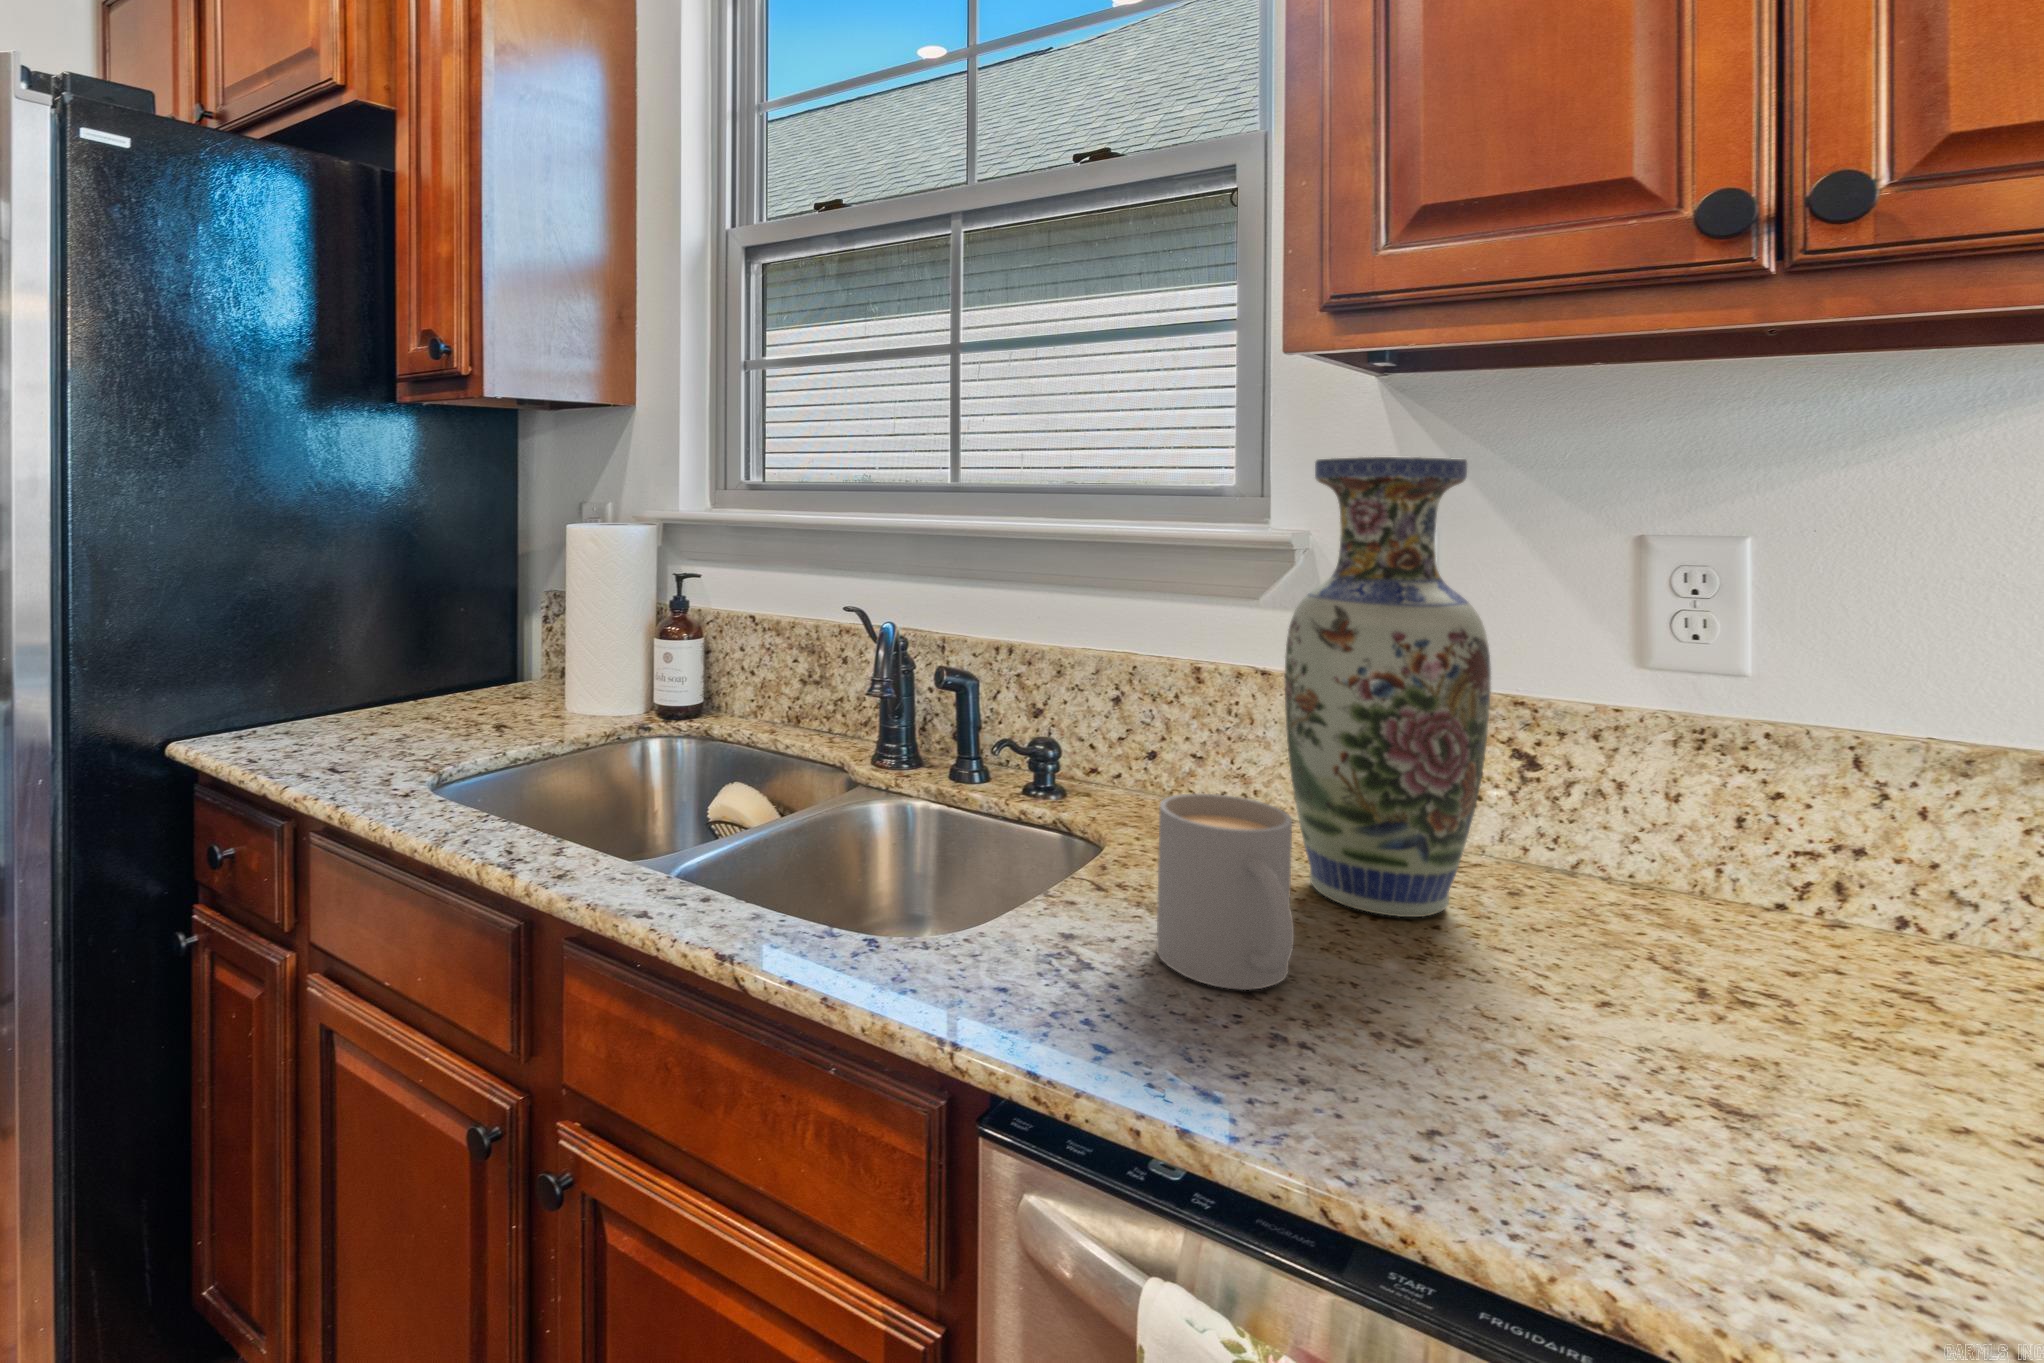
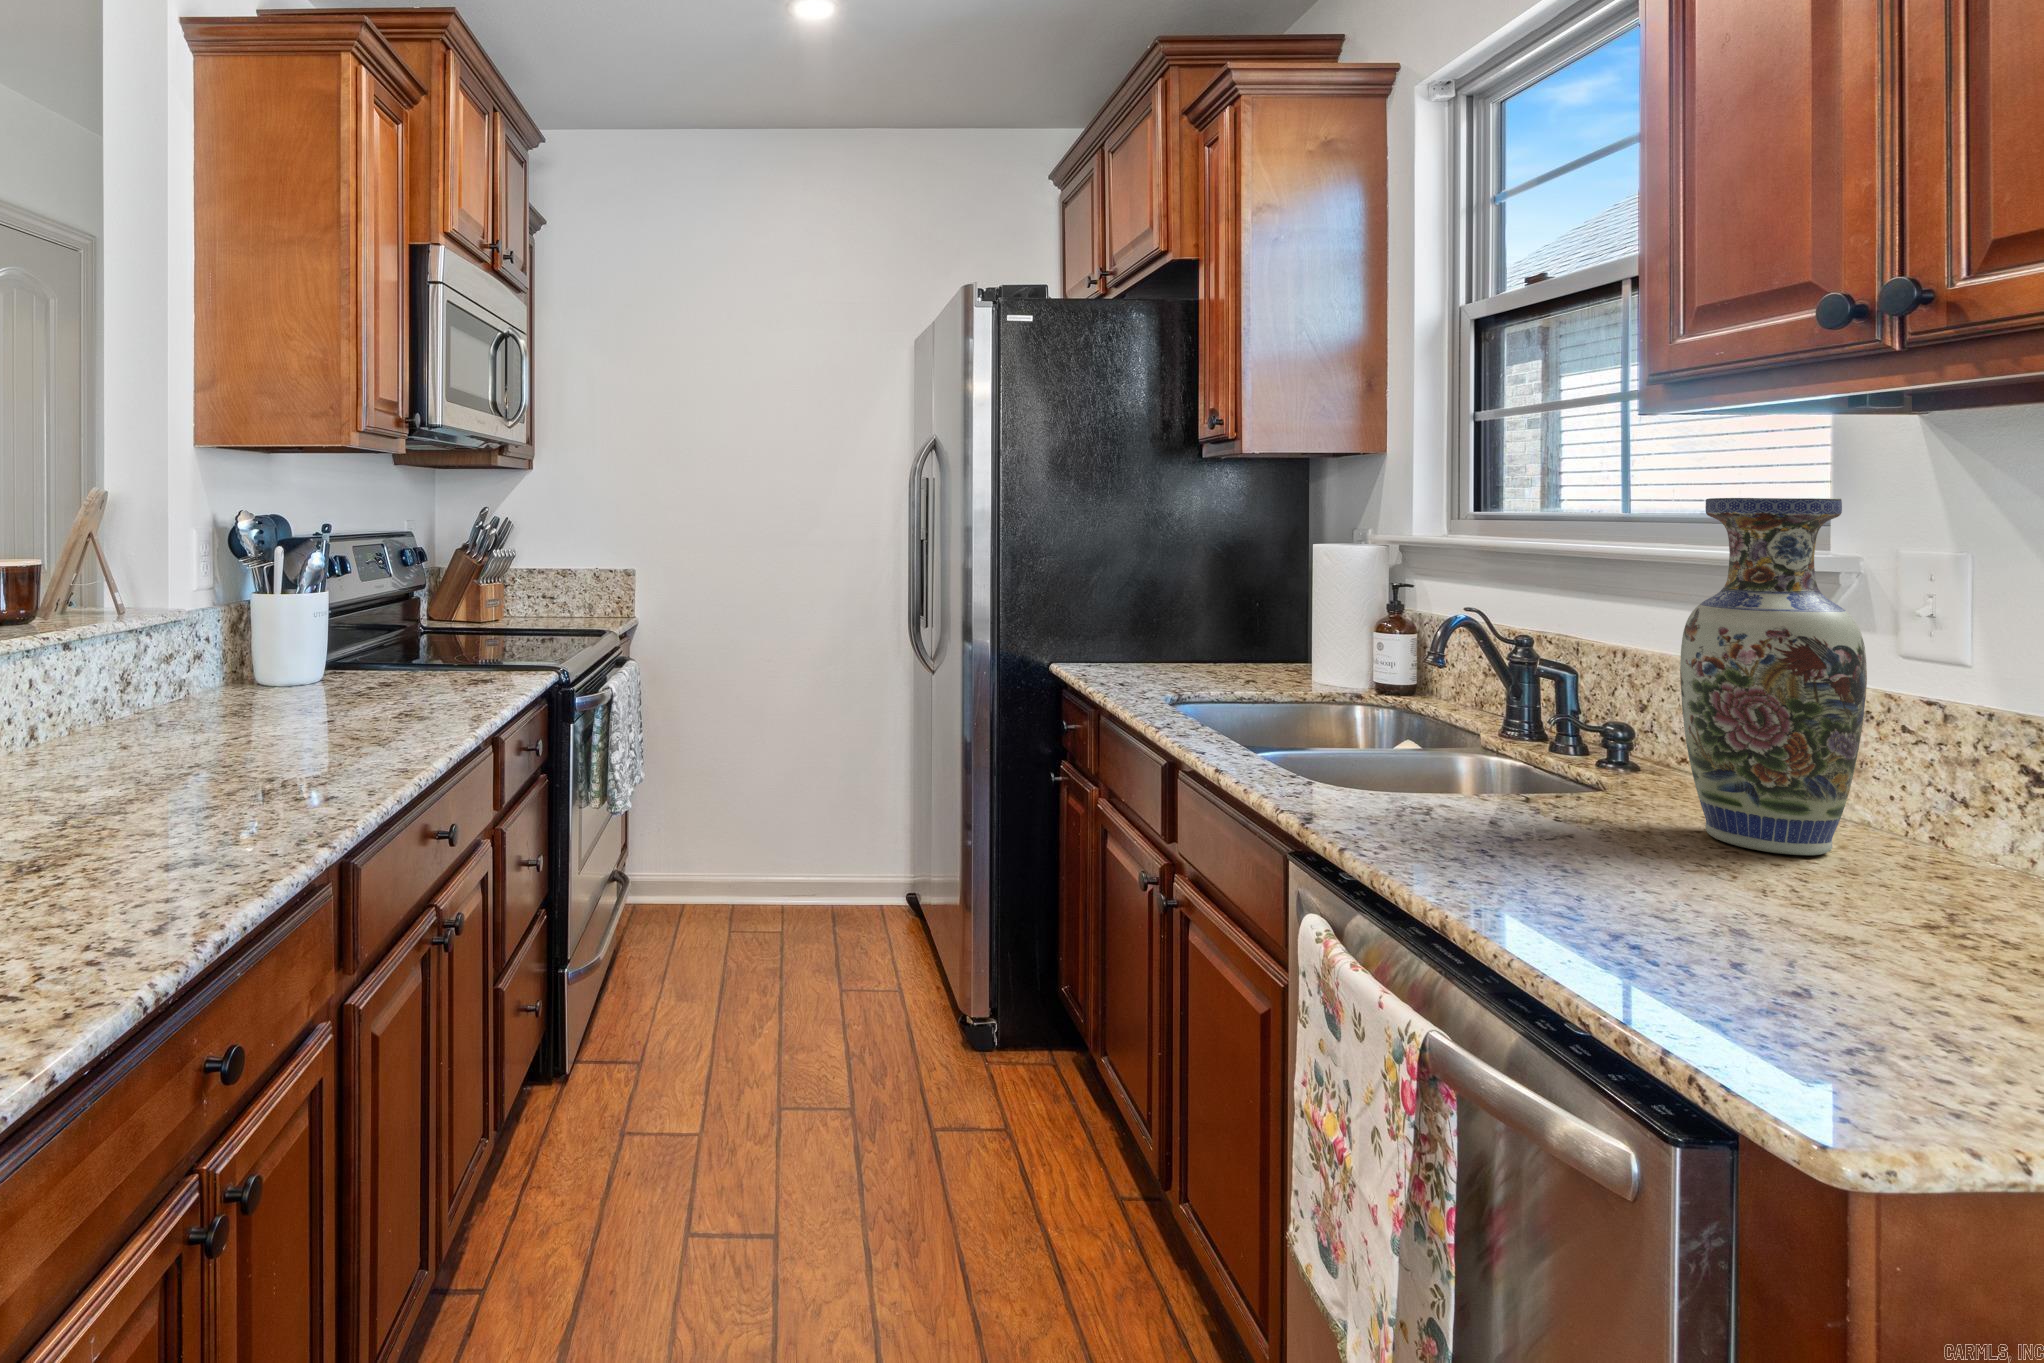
mug: present [1157,794,1294,990] -> none [1479,720,1573,835]

